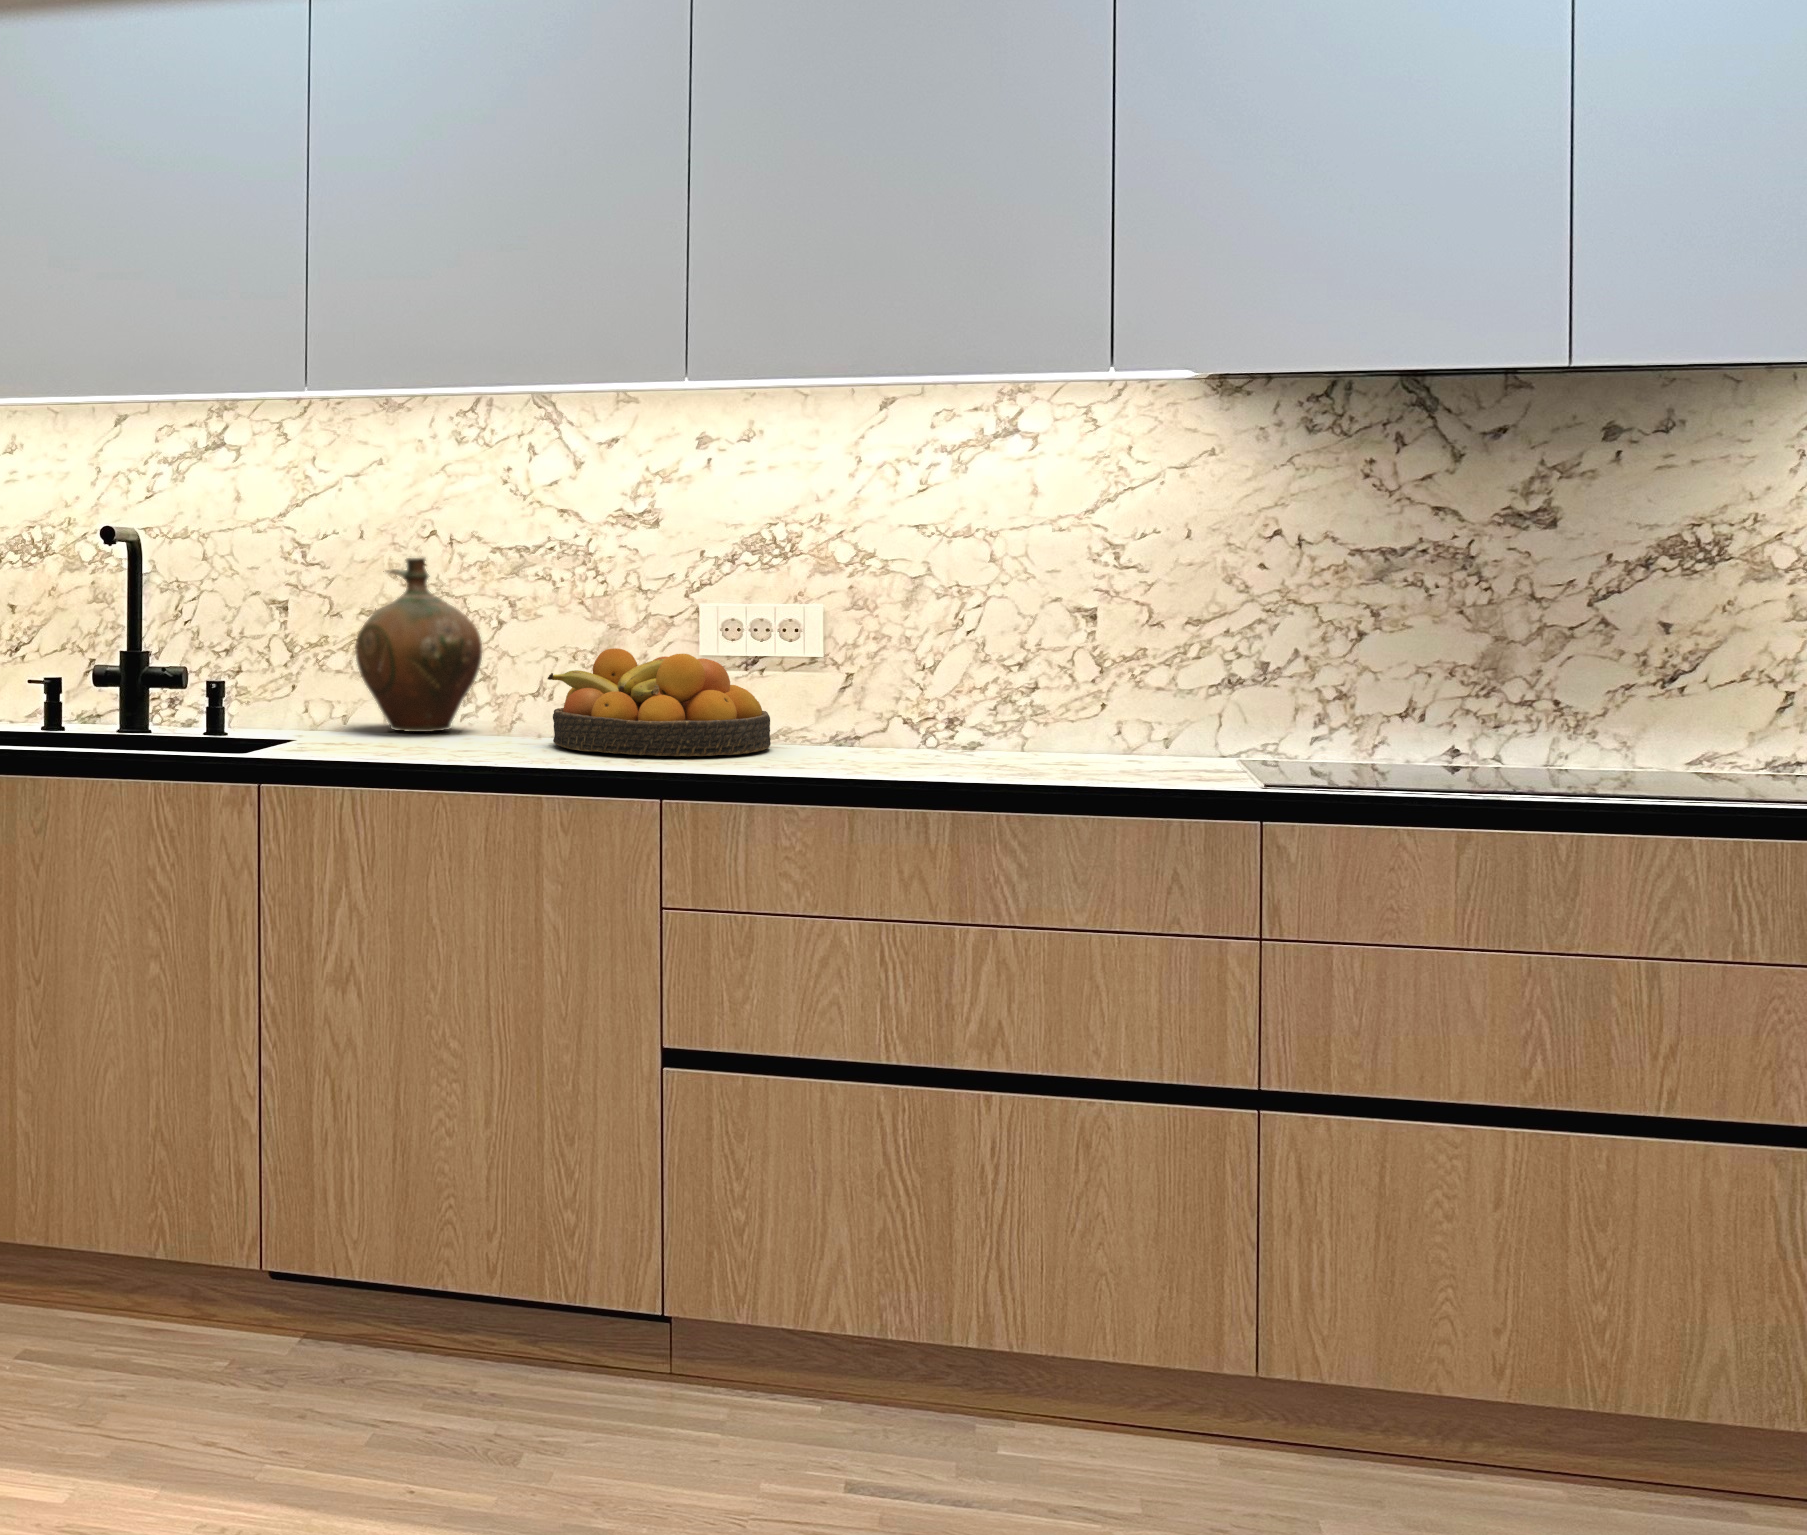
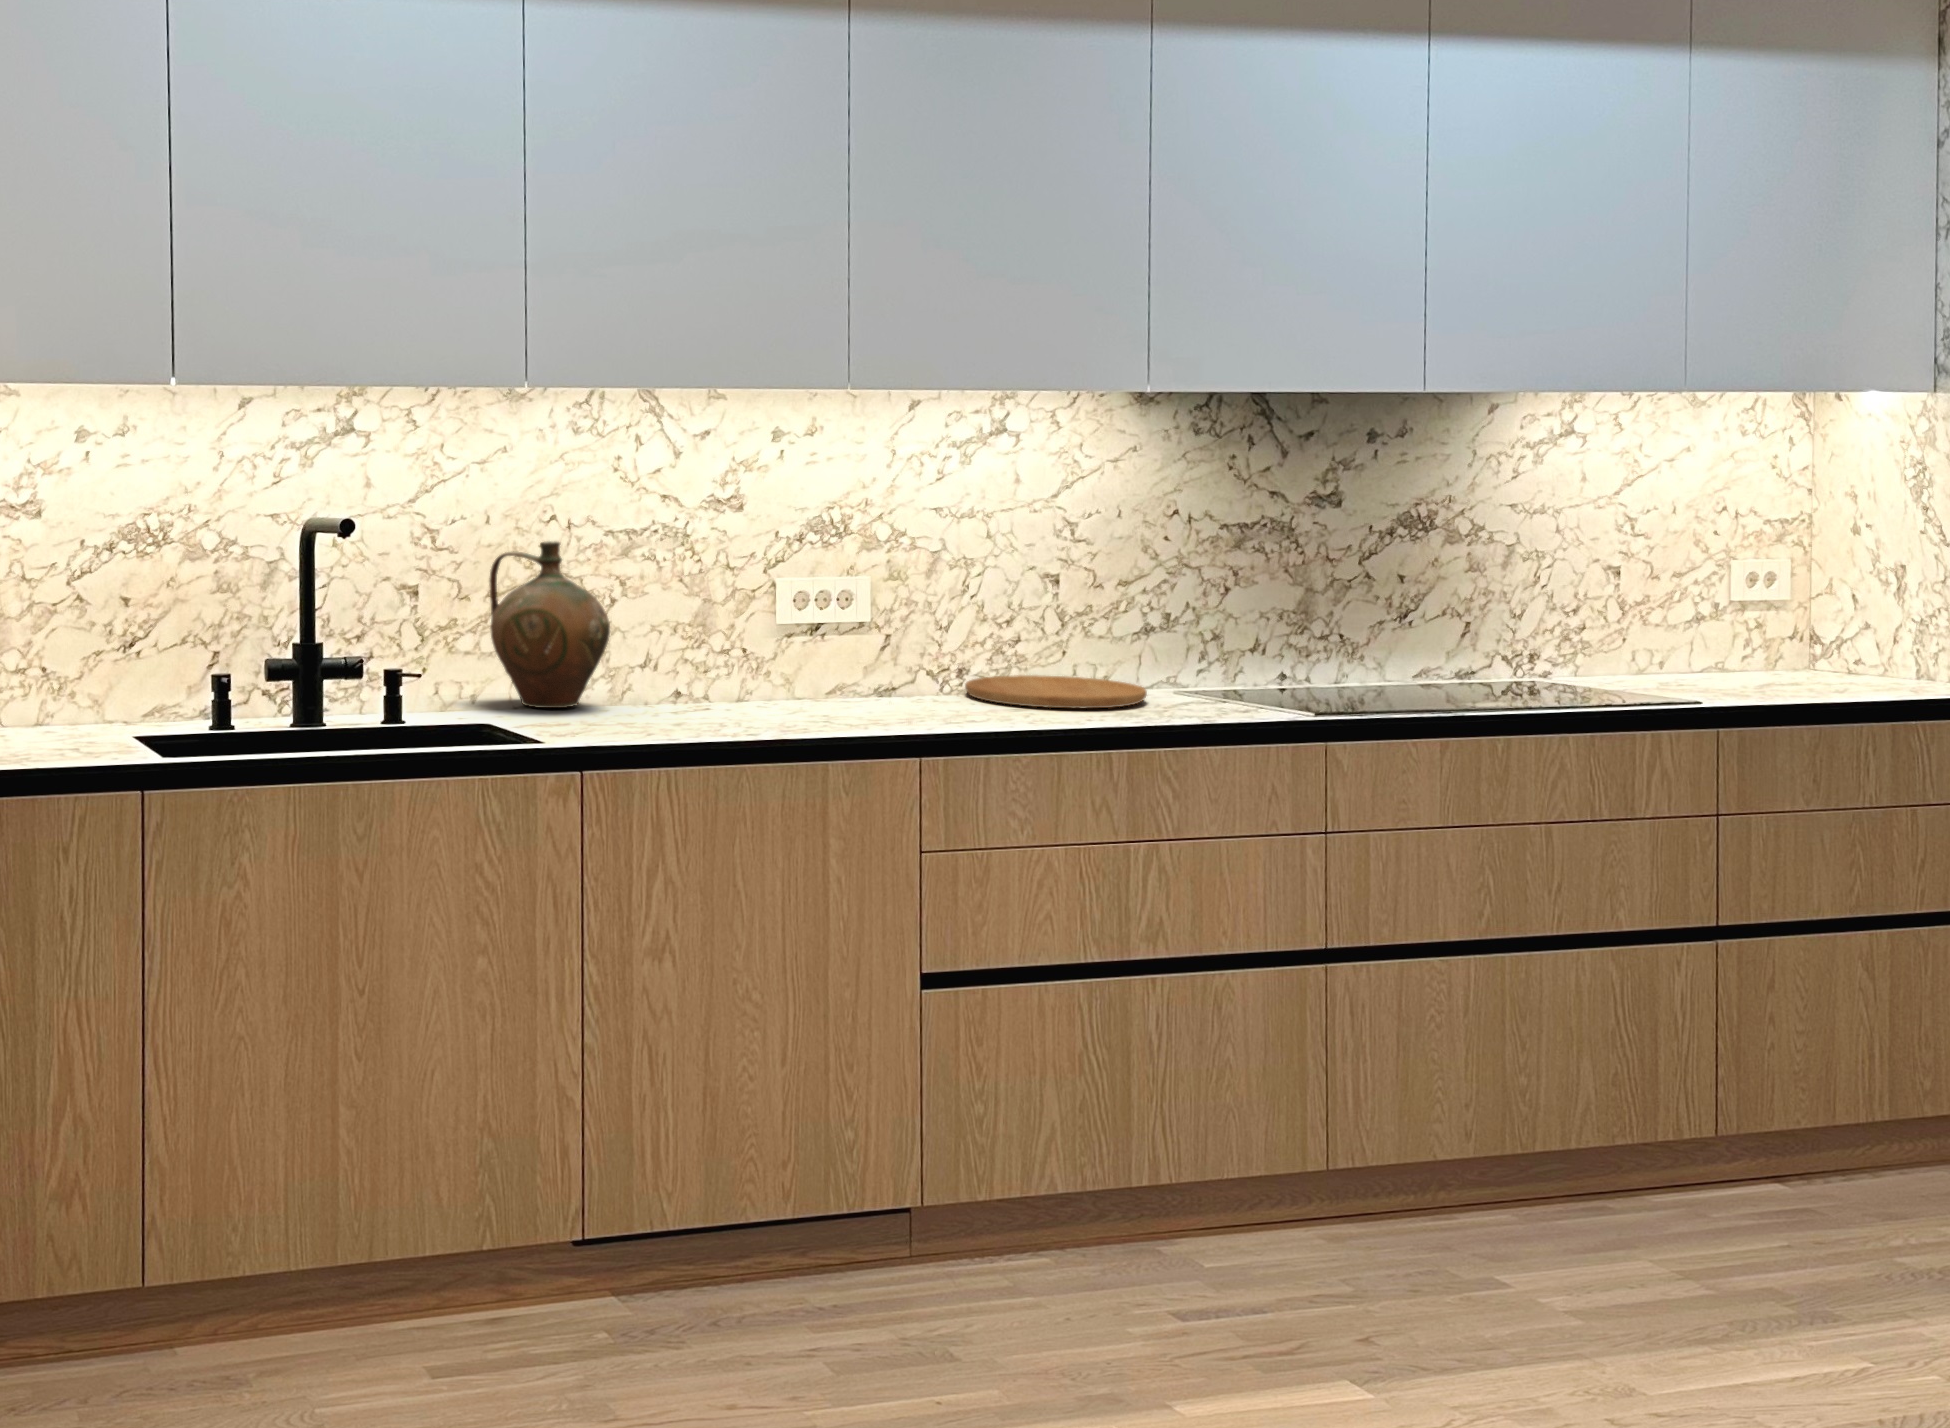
fruit bowl: present [547,648,771,756] -> none [705,625,895,720]
cutting board: none [922,731,1156,766] -> present [965,675,1147,708]

